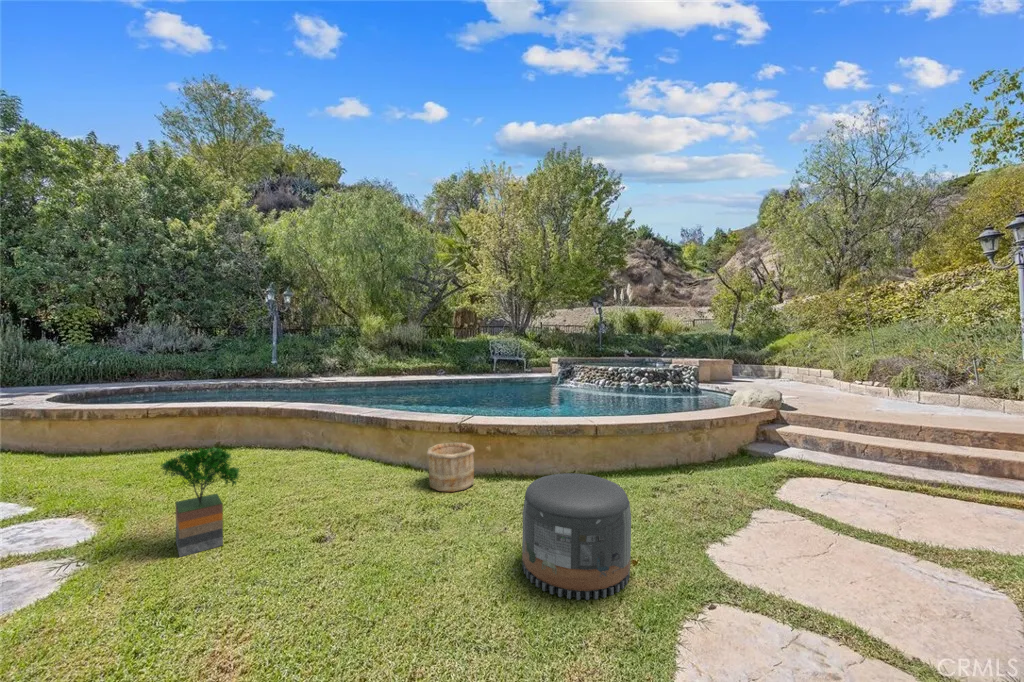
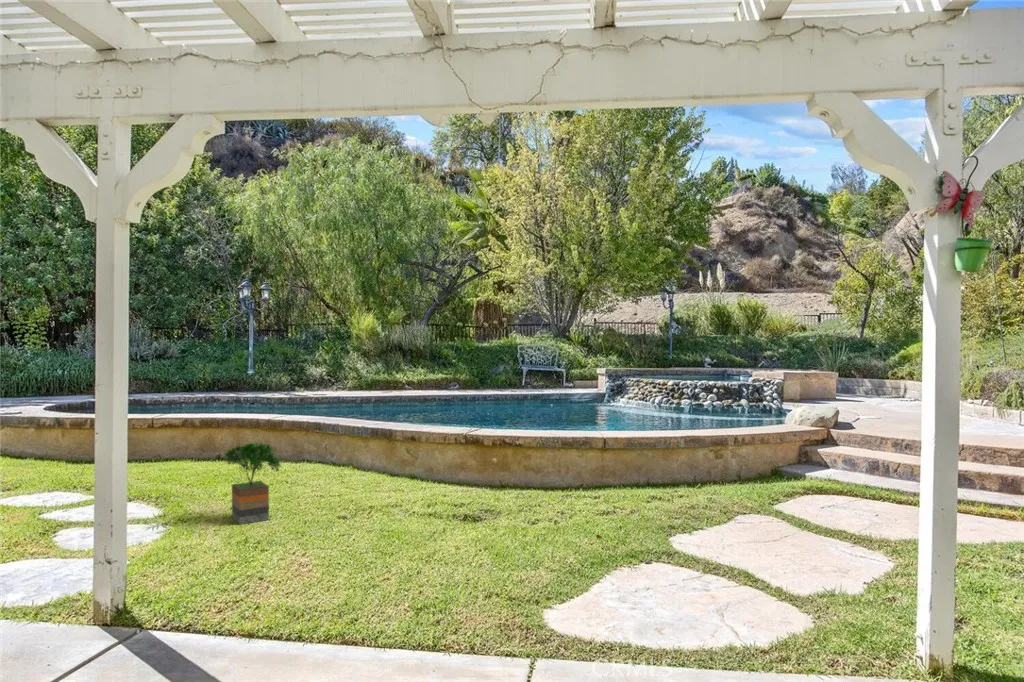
wooden bucket: present [427,442,475,492] -> none [432,451,477,494]
pouf: present [522,473,631,600] -> none [504,466,589,552]

